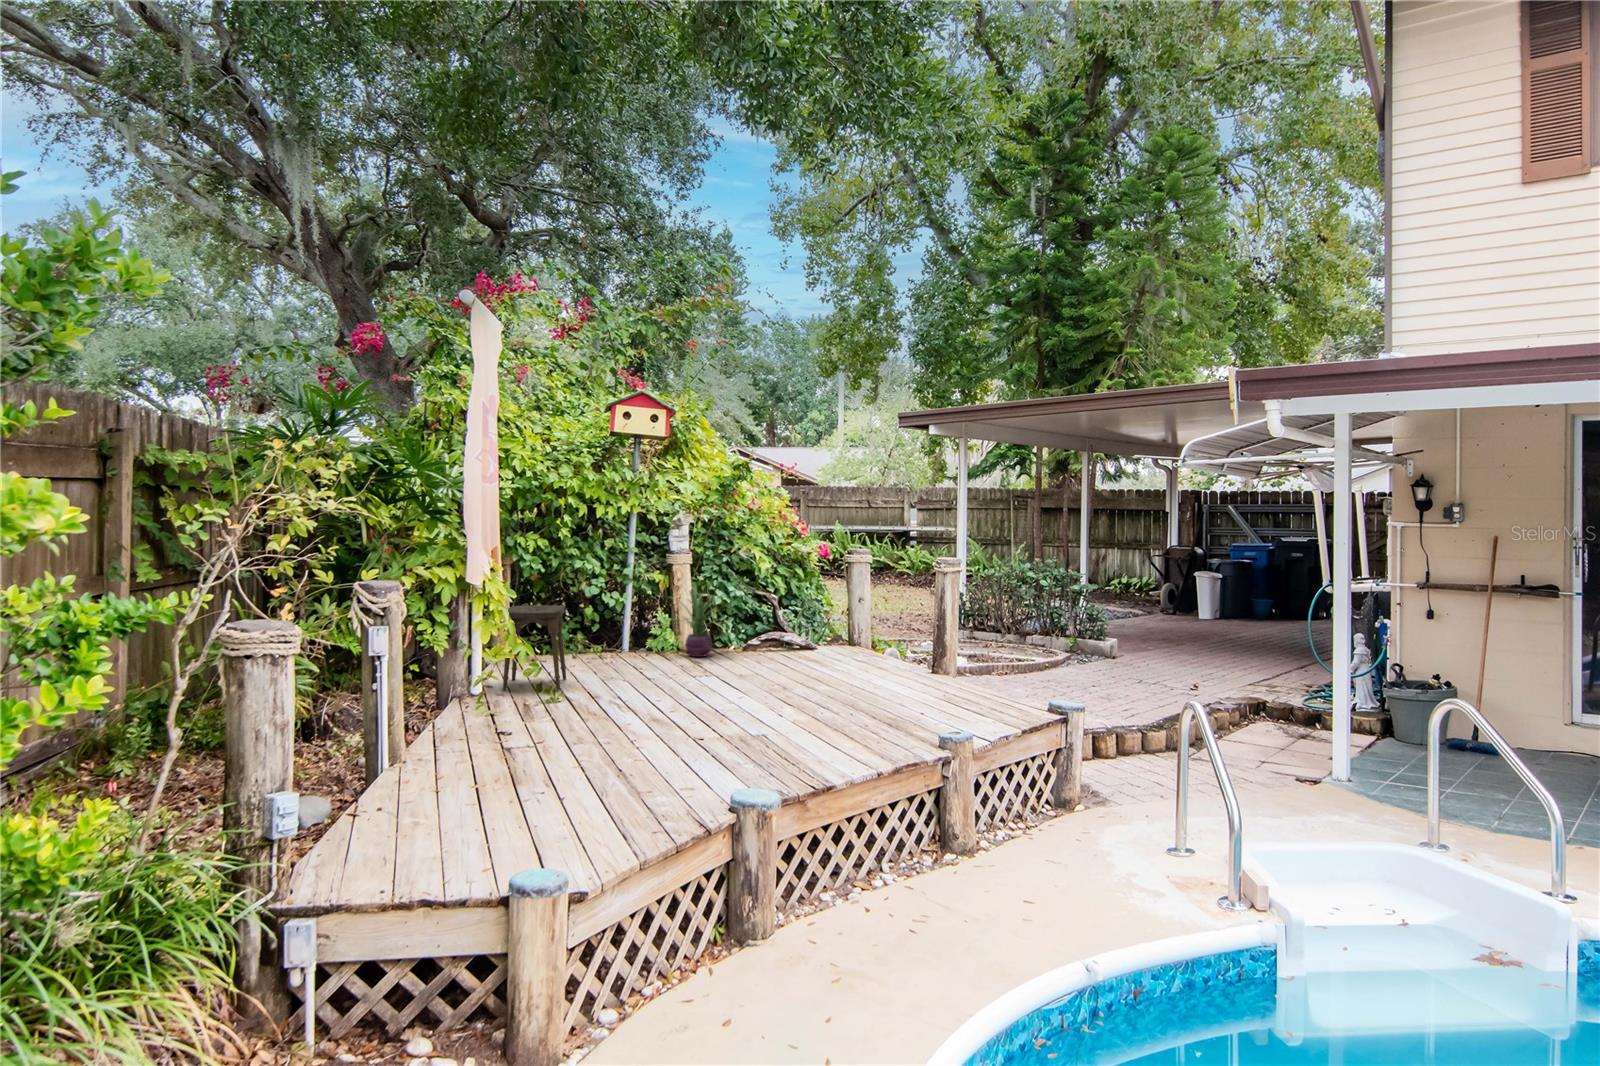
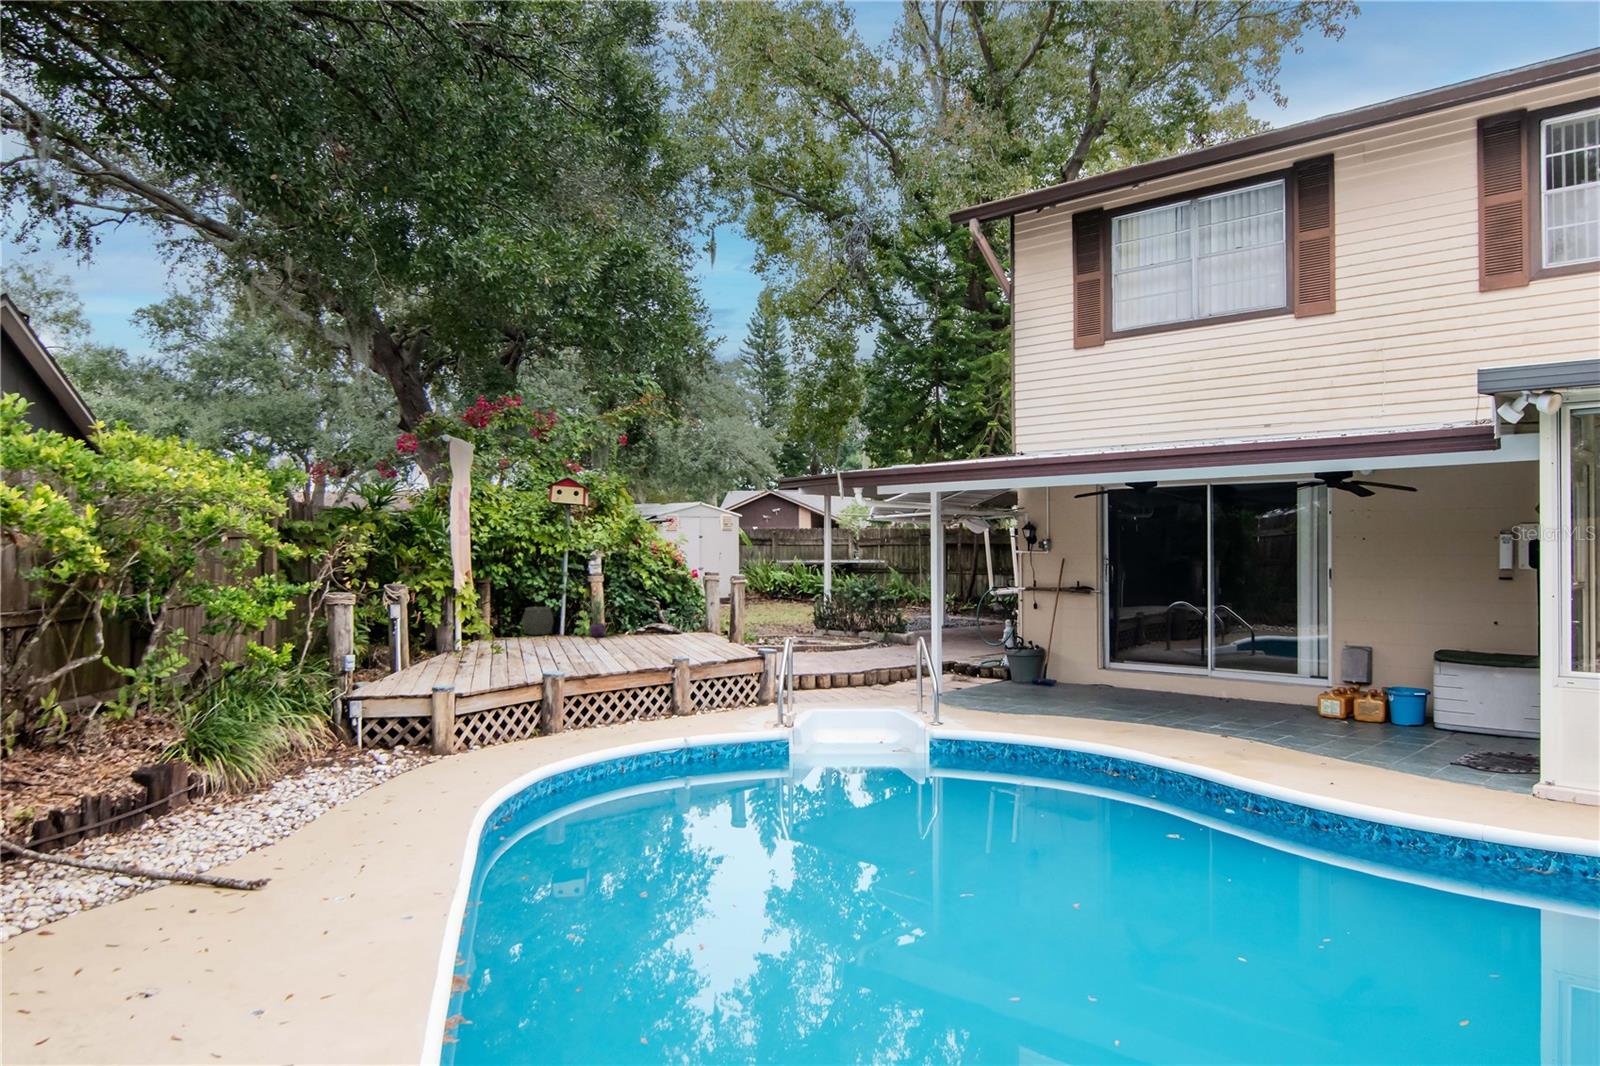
stool: present [503,605,566,691] -> none [469,603,508,649]
woven basket: none [568,606,619,654] -> present [523,607,553,635]

